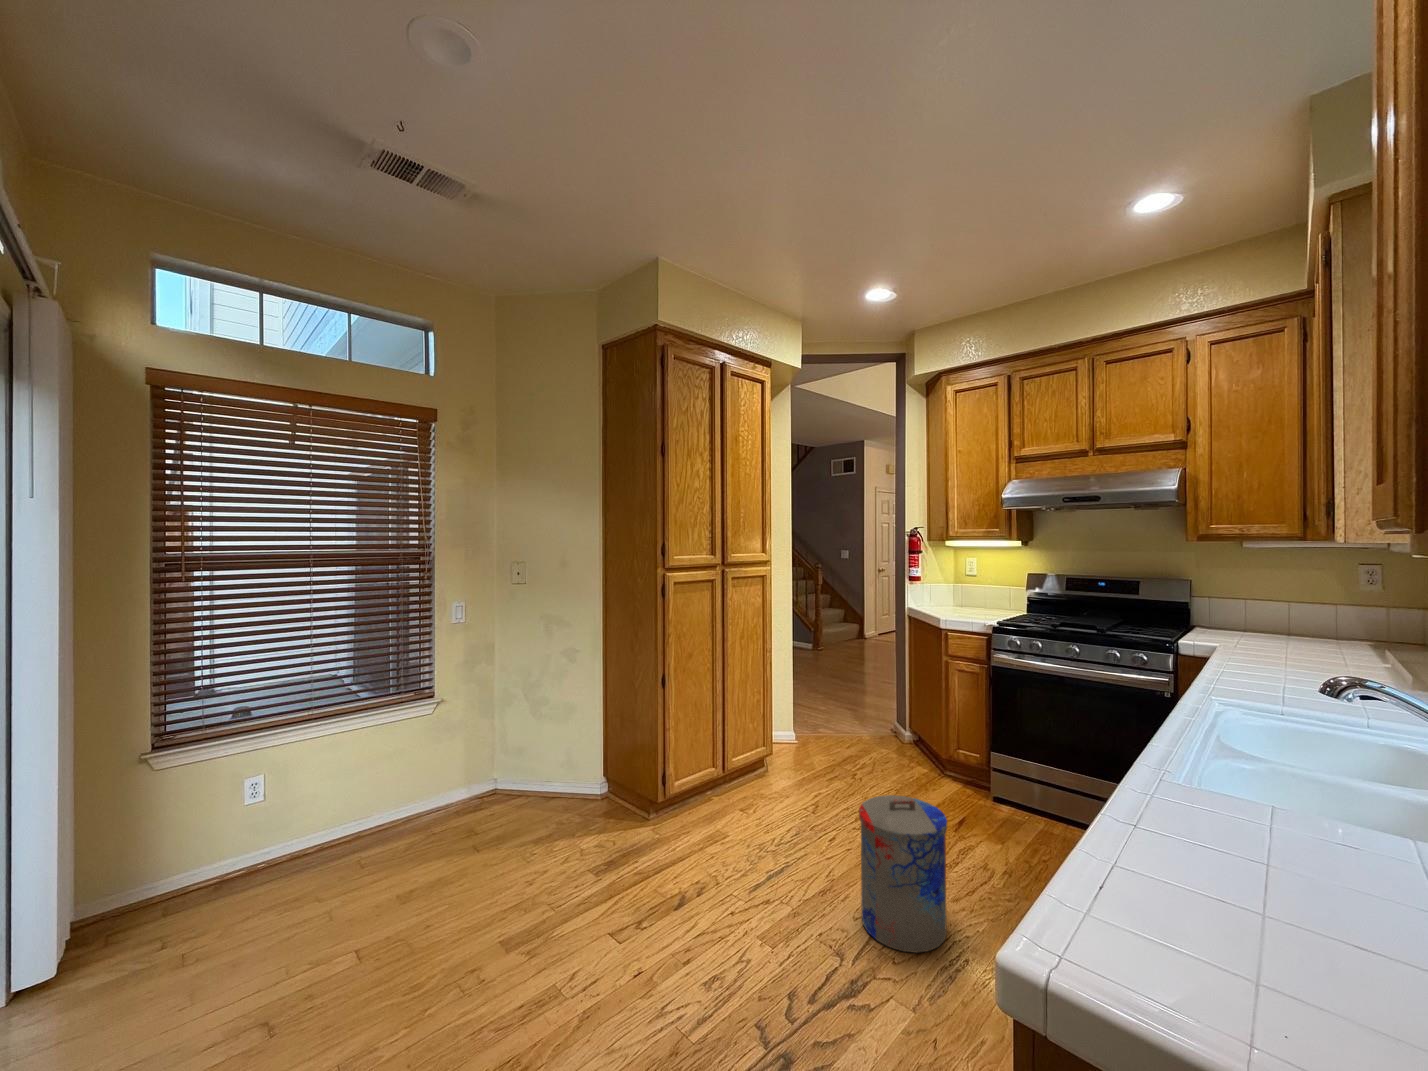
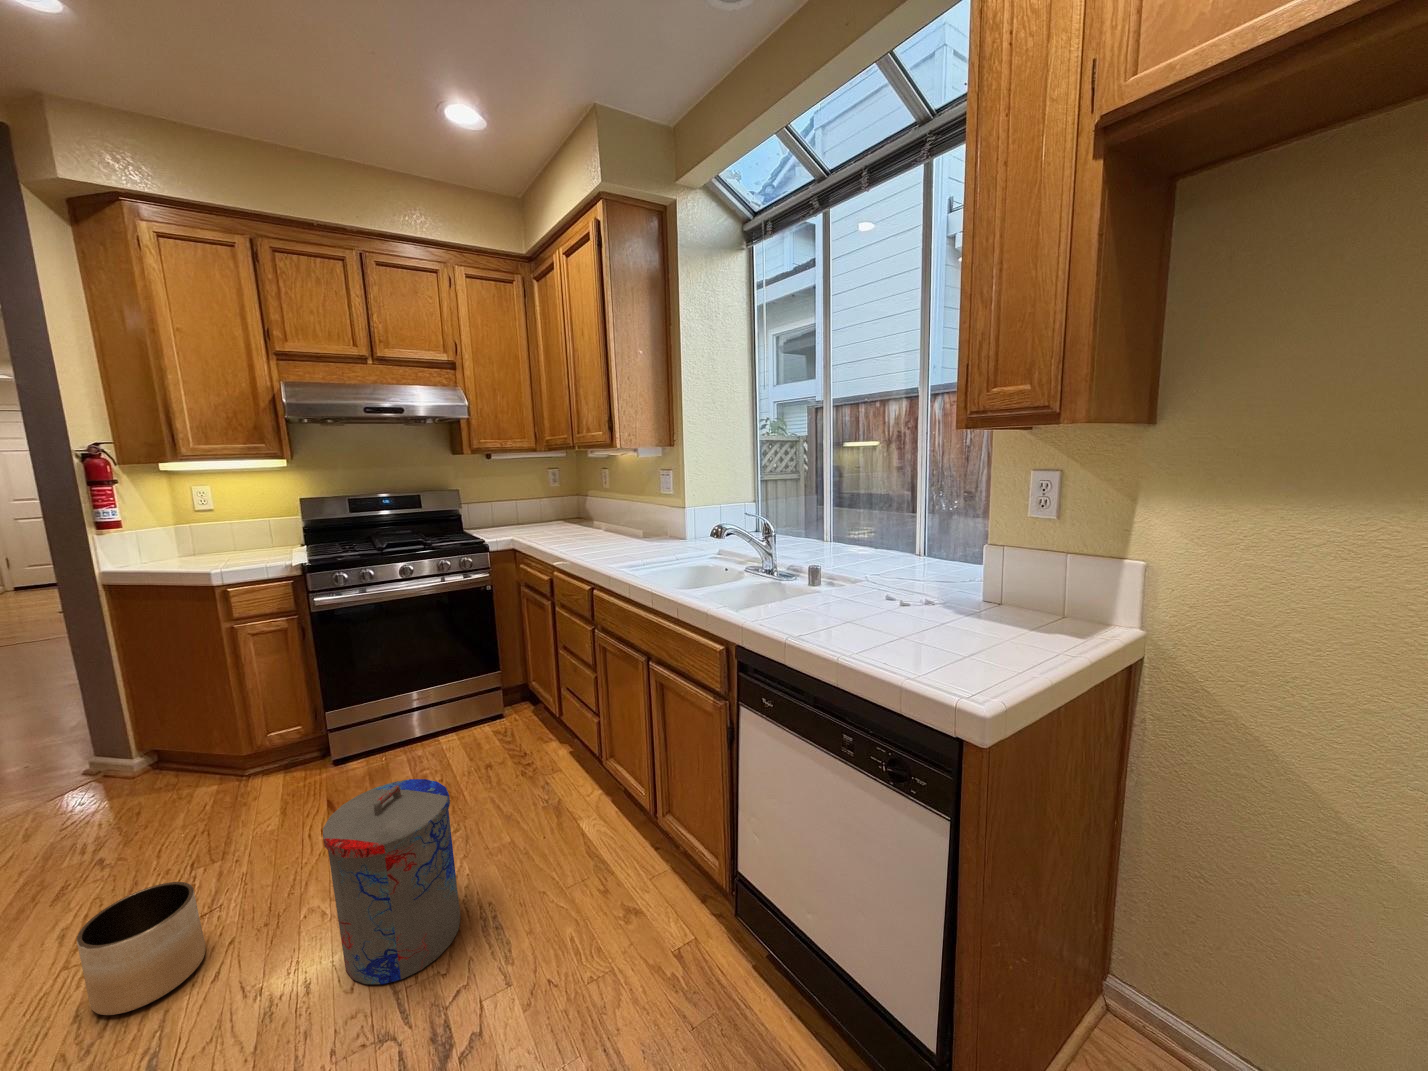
planter: none [792,787,841,851] -> present [77,882,205,1015]

